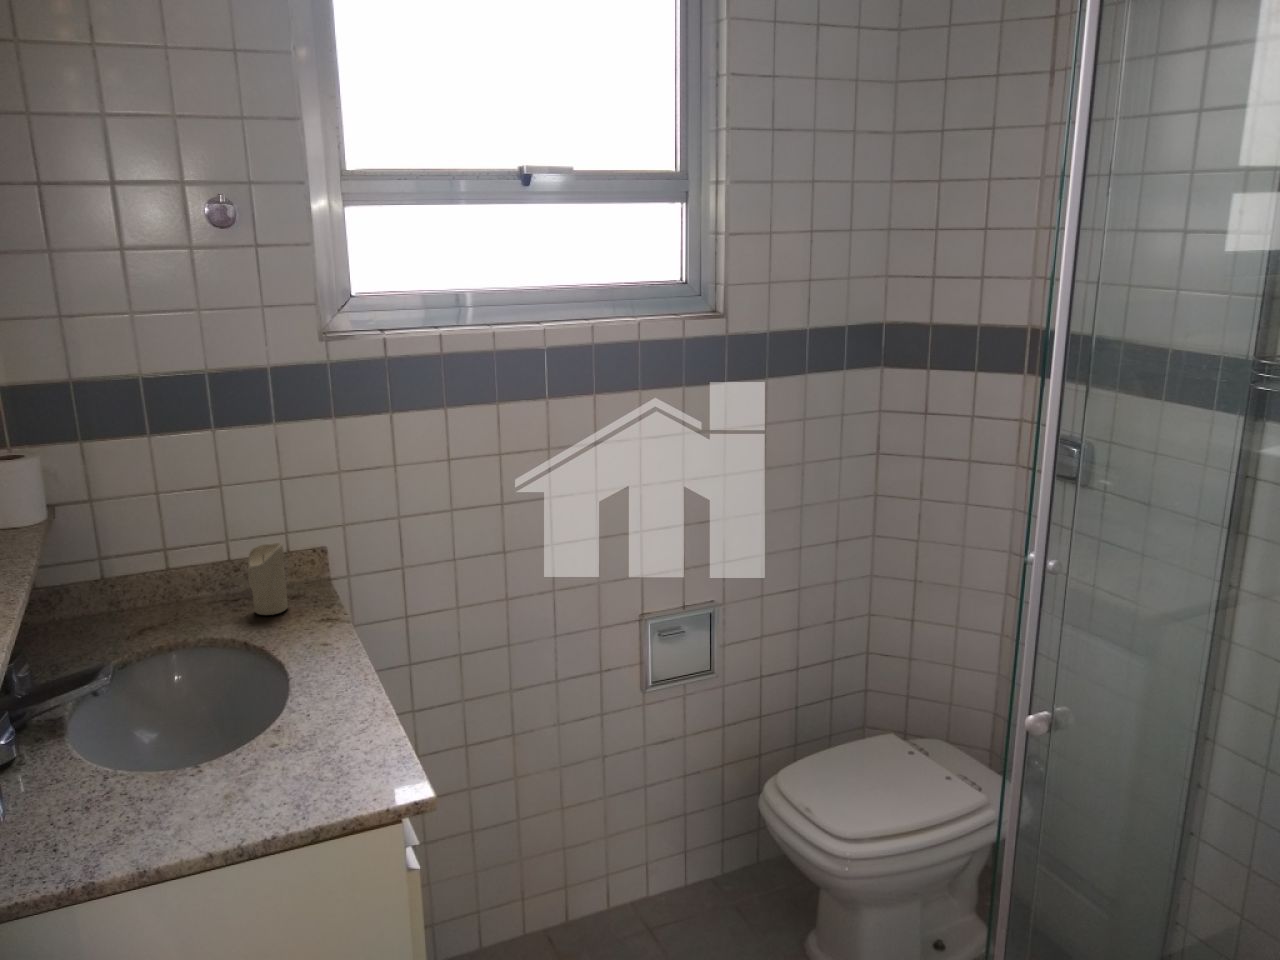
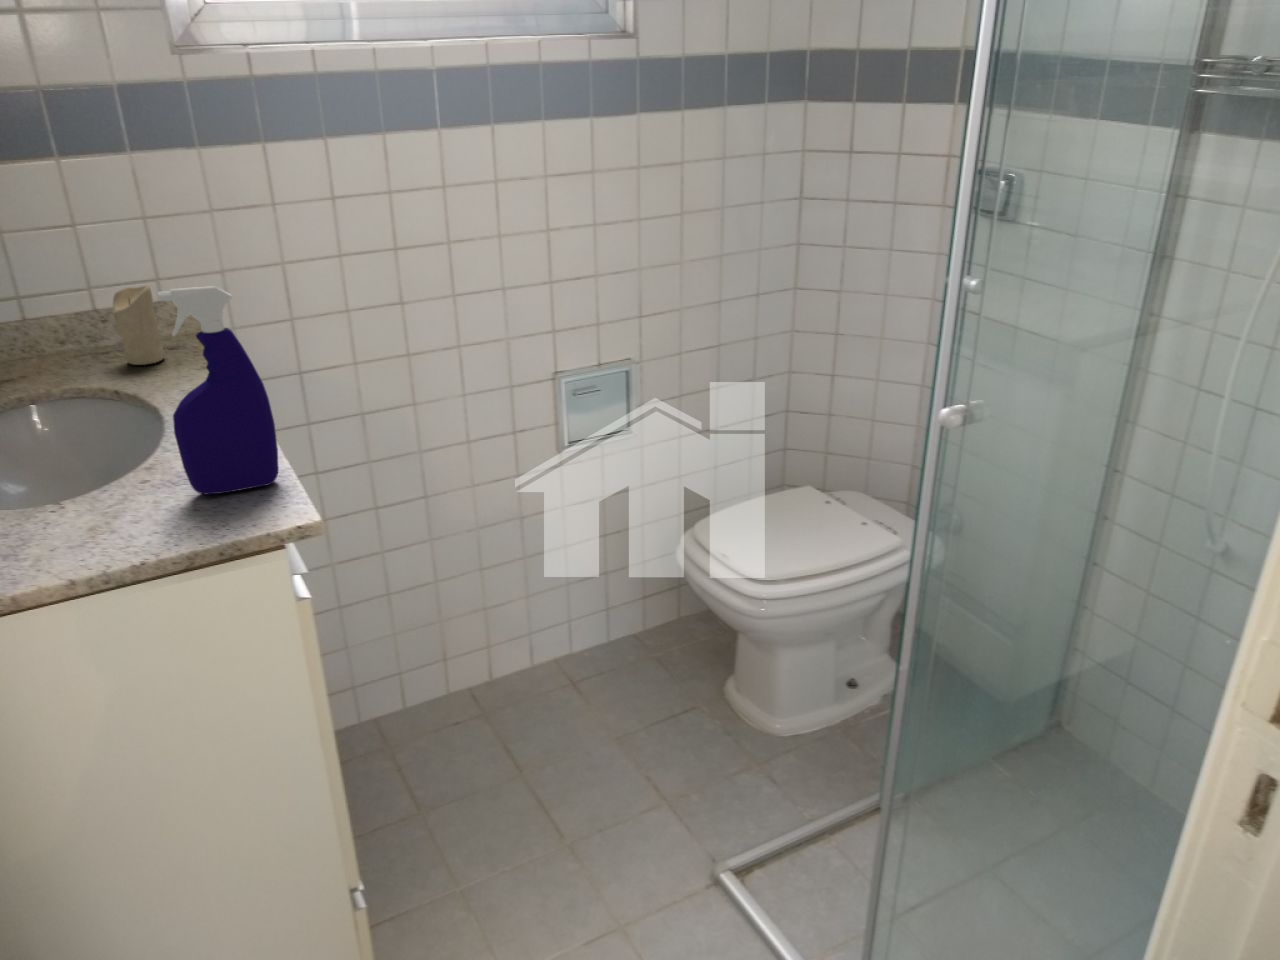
spray bottle: none [309,576,398,763] -> present [158,286,279,494]

